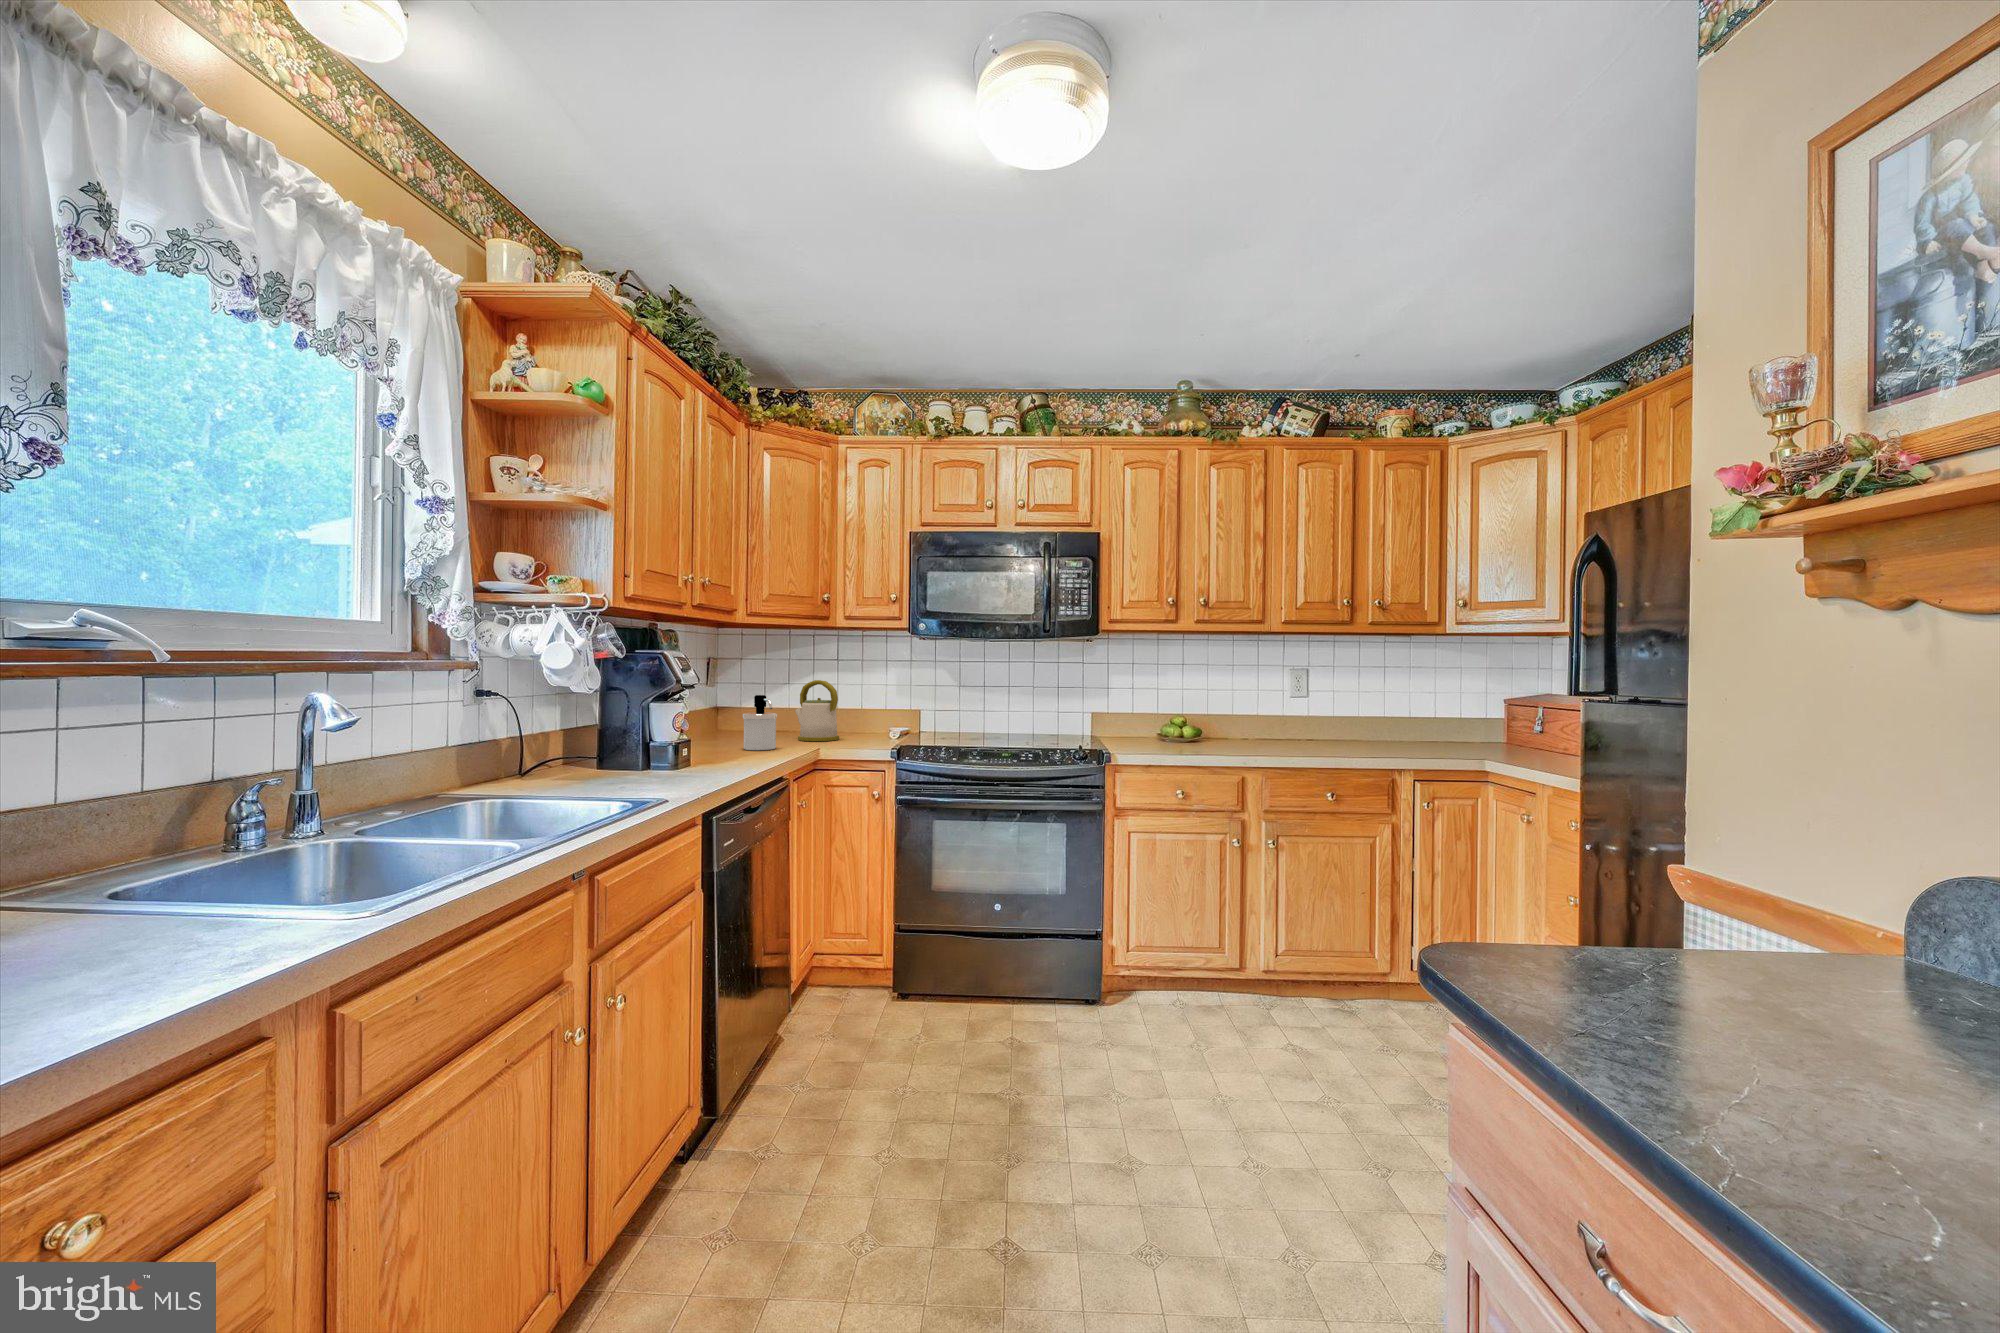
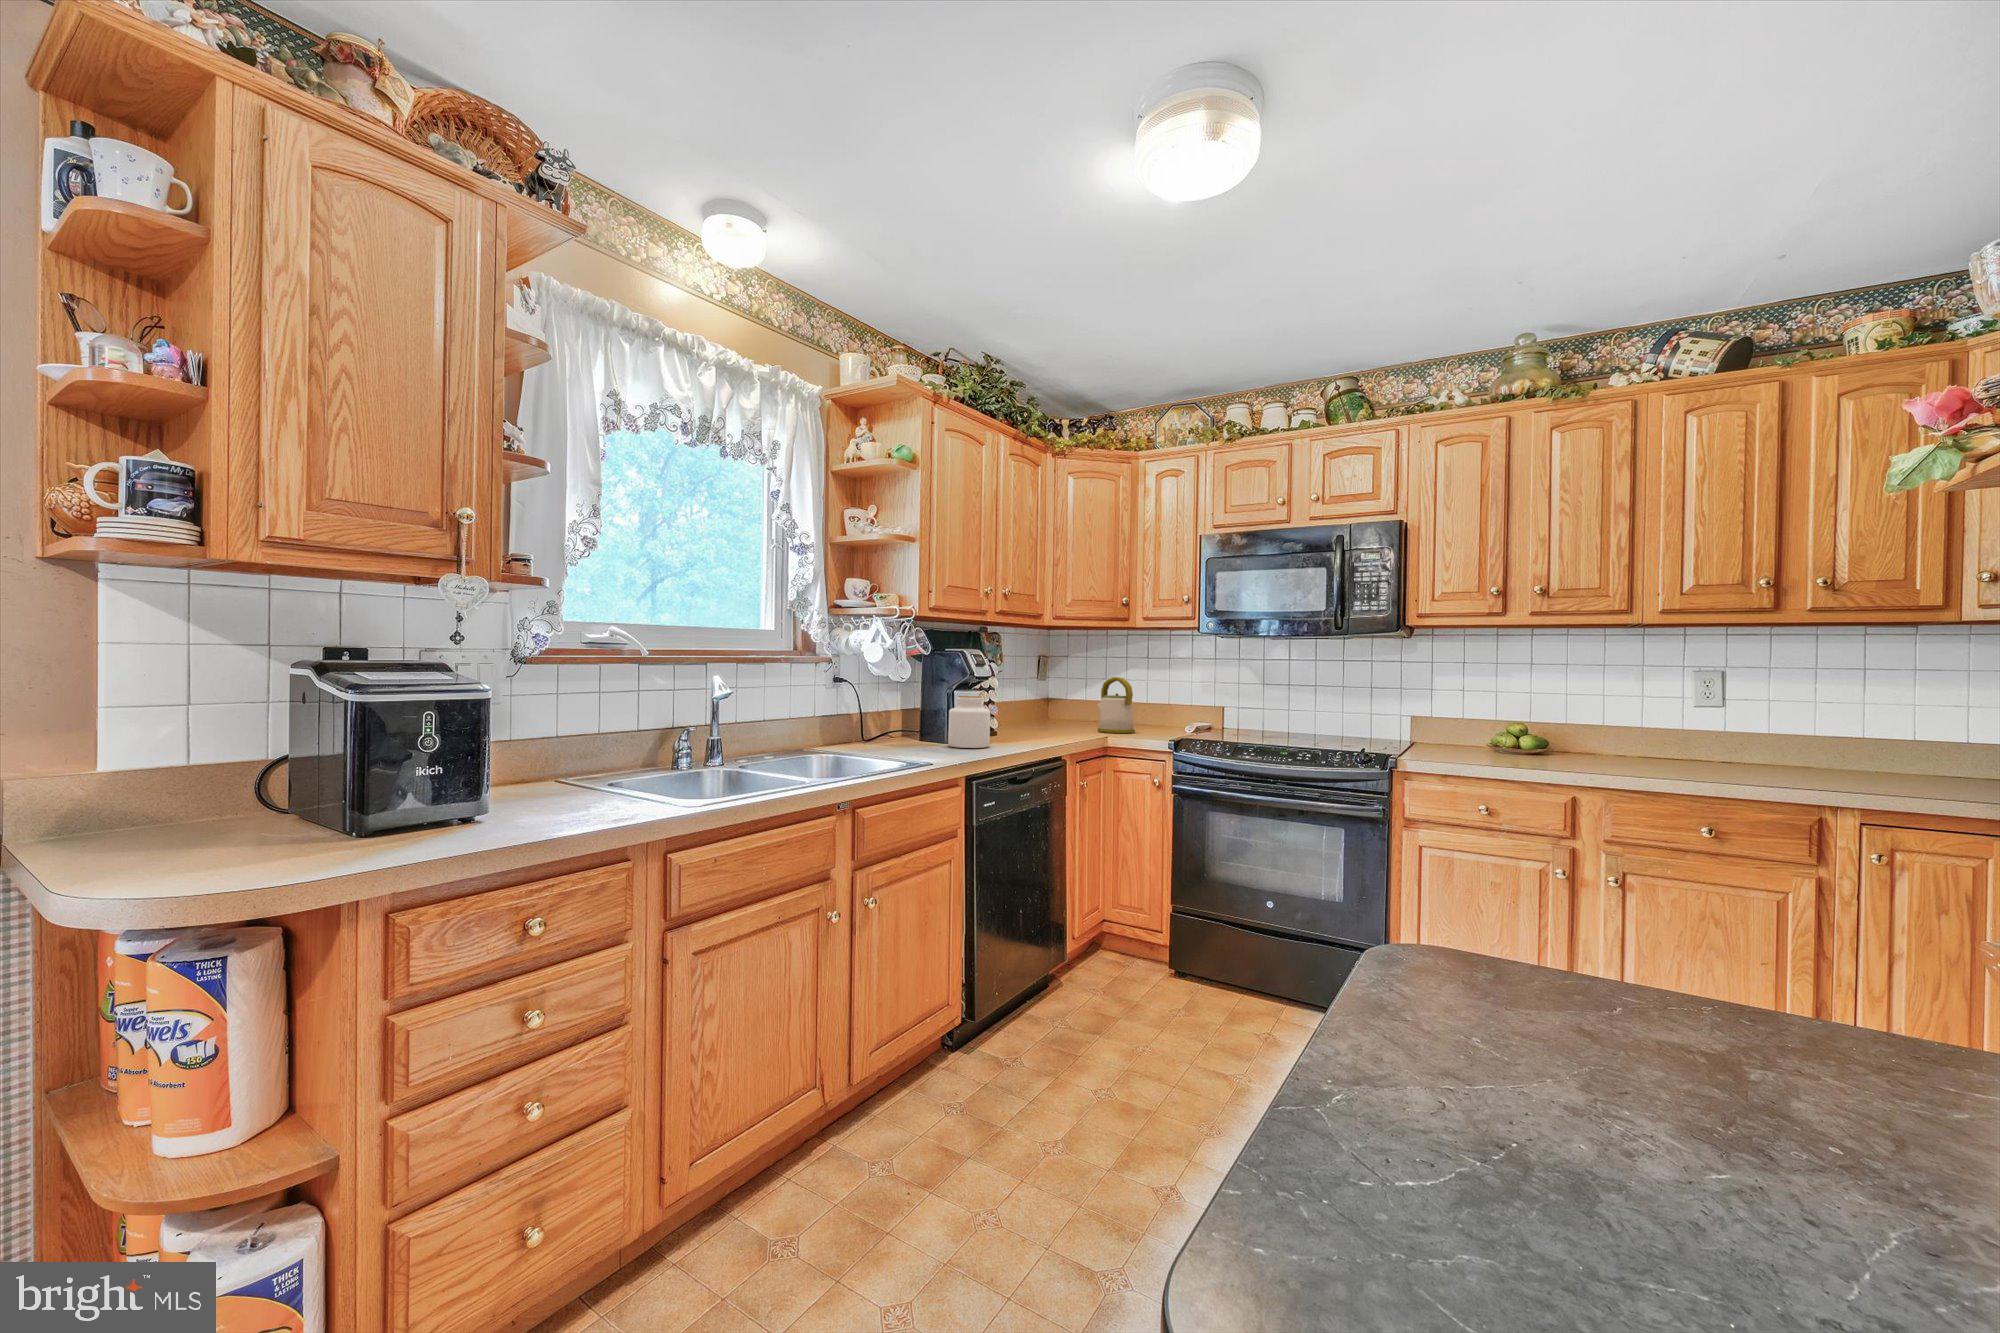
soap dispenser: present [743,695,777,750] -> none [1041,688,1070,736]
jar: none [651,710,707,776] -> present [948,696,990,748]

